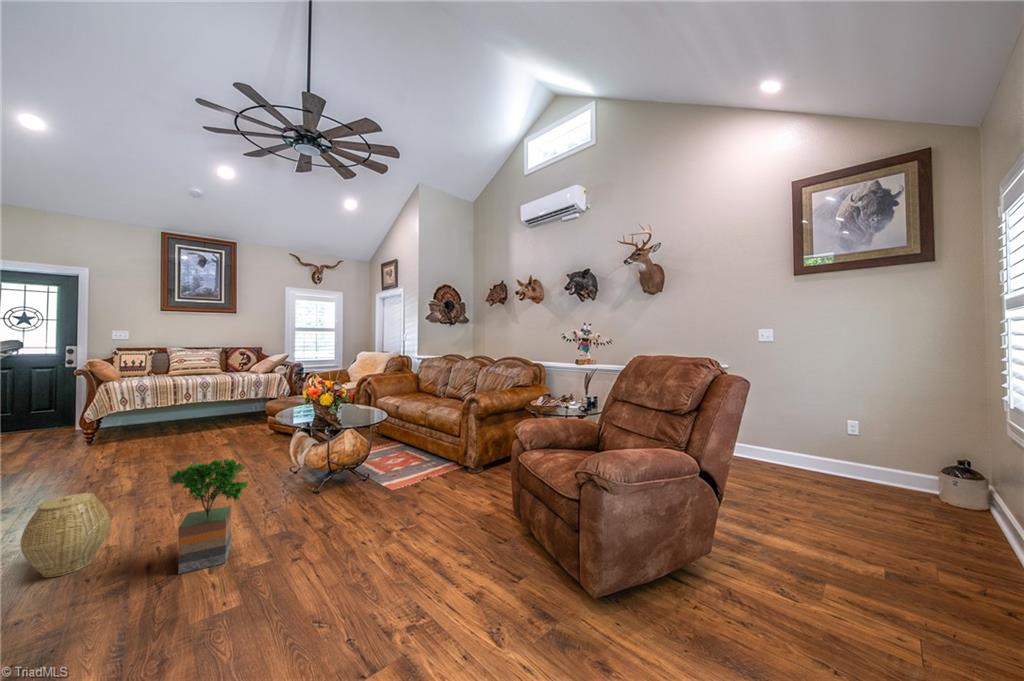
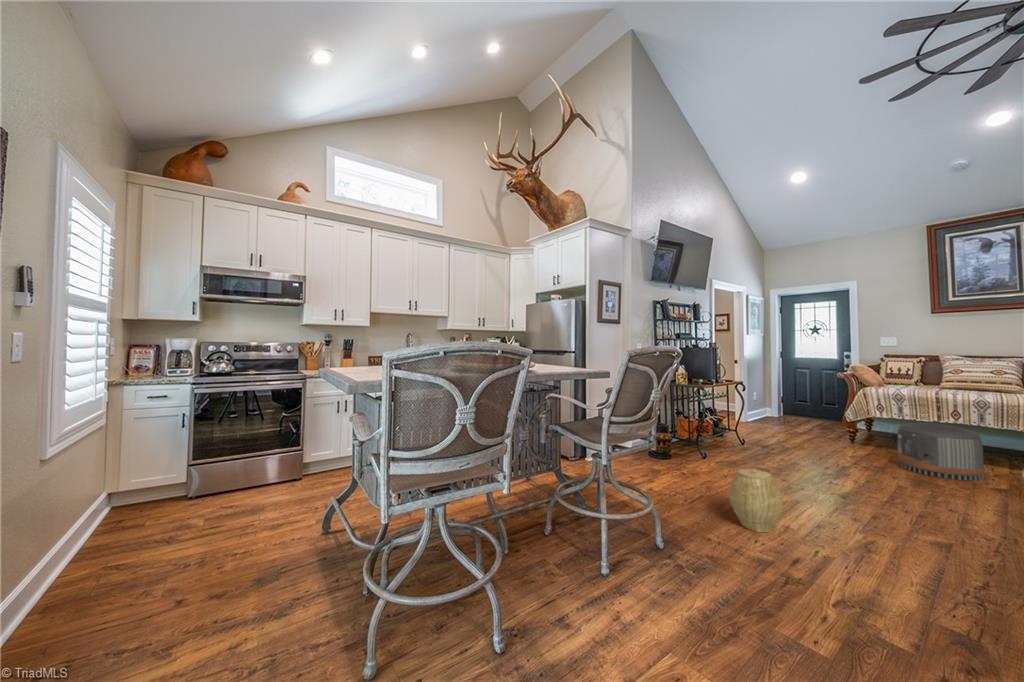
pouf: none [152,406,215,452] -> present [897,423,984,480]
potted tree: present [169,458,249,574] -> none [803,476,898,609]

